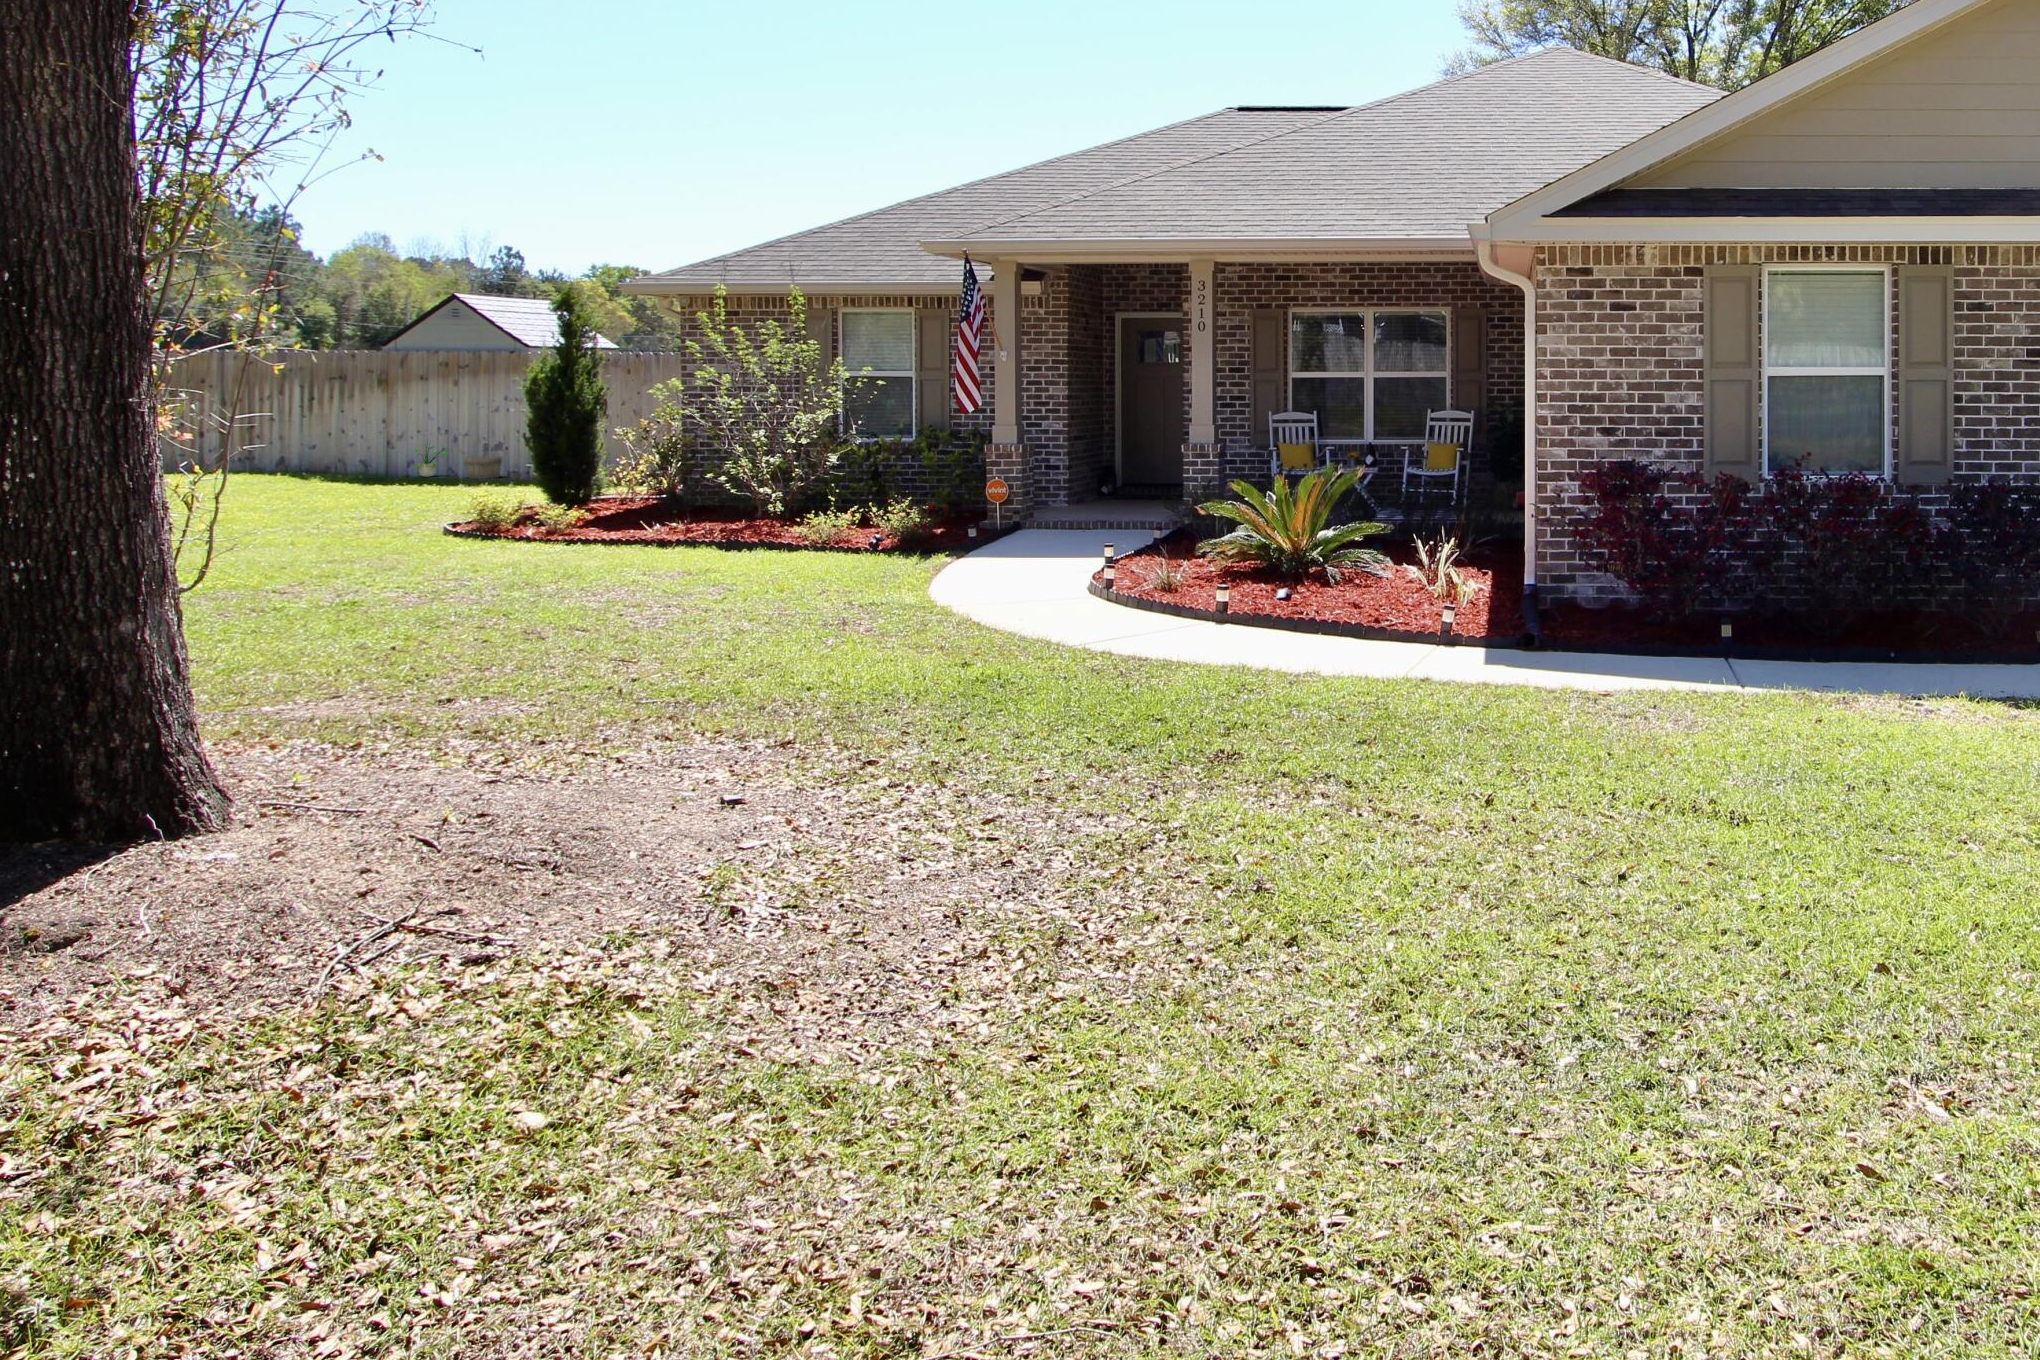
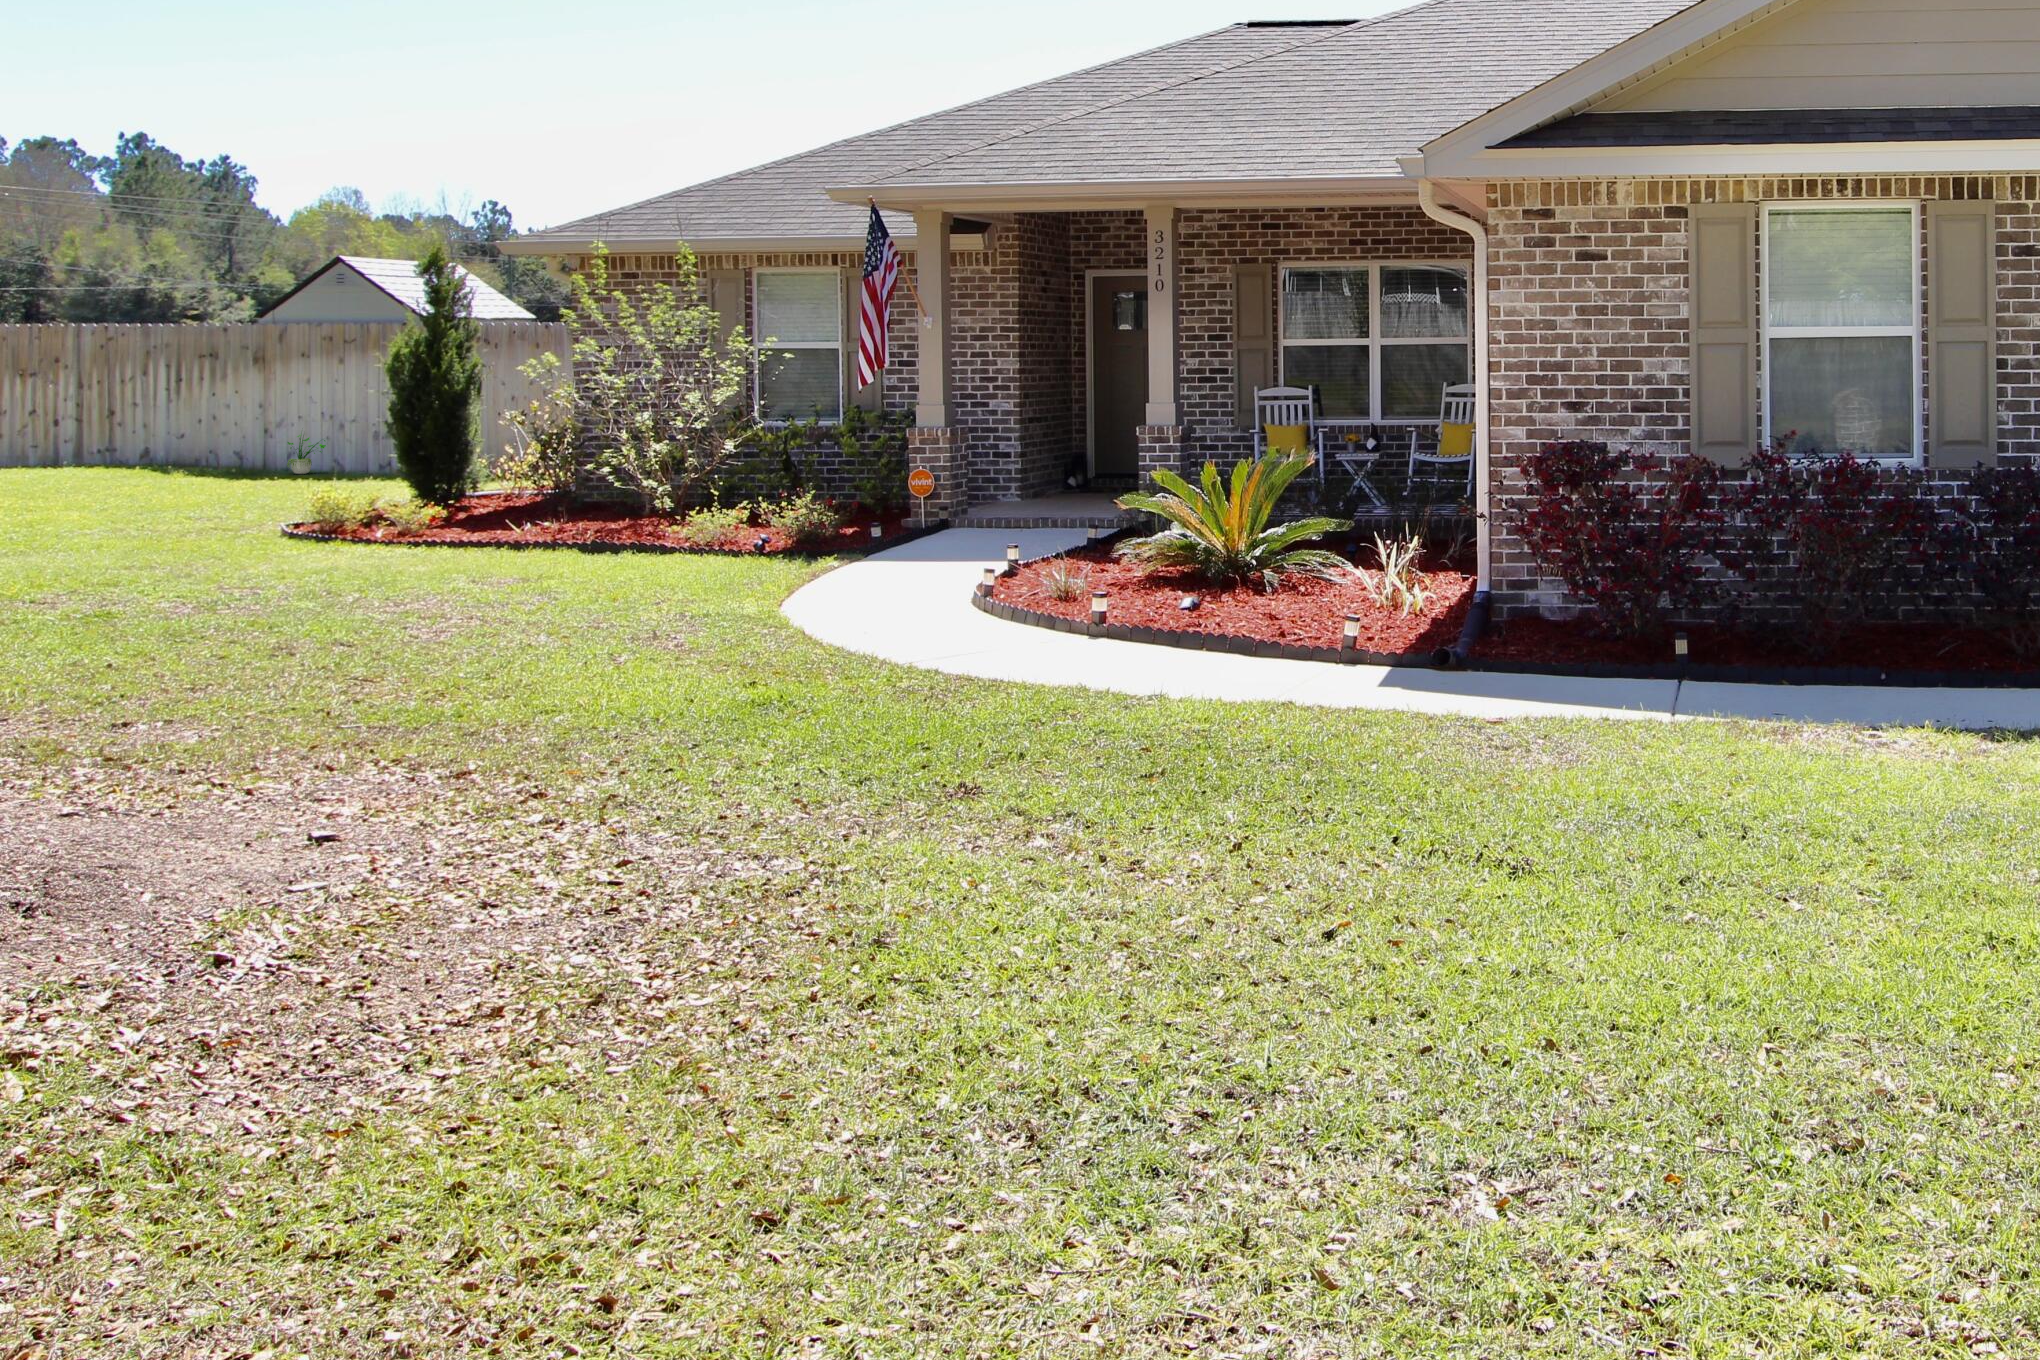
wooden bucket: present [464,455,502,479] -> none [341,441,388,477]

